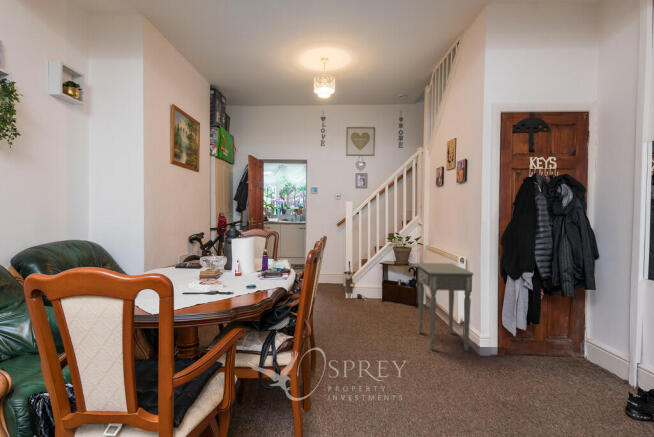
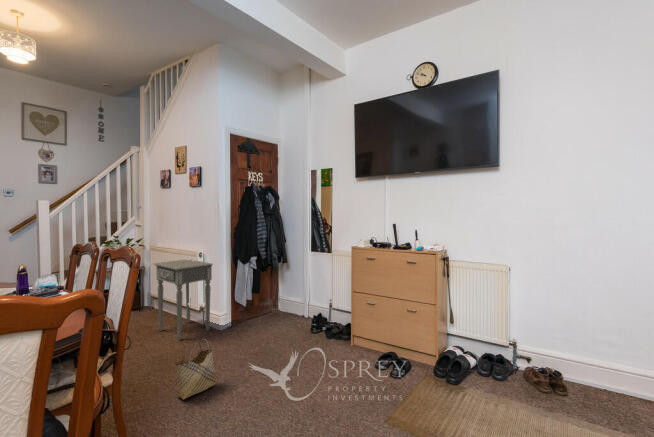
woven basket: none [394,350,440,422] -> present [176,335,215,399]

